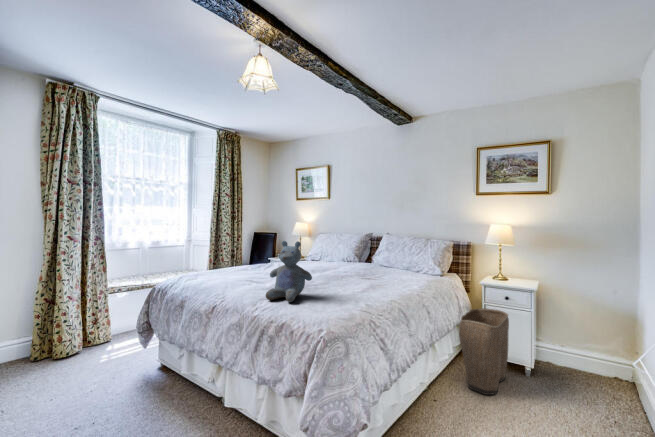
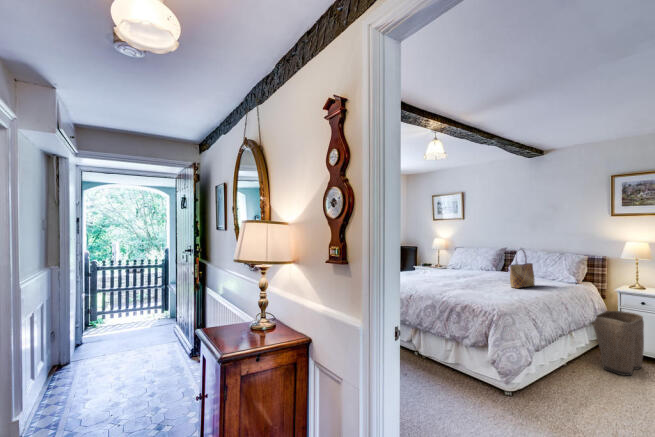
tote bag: none [363,232,394,287] -> present [510,249,535,288]
stuffed bear: present [266,241,312,302] -> none [446,255,477,294]

